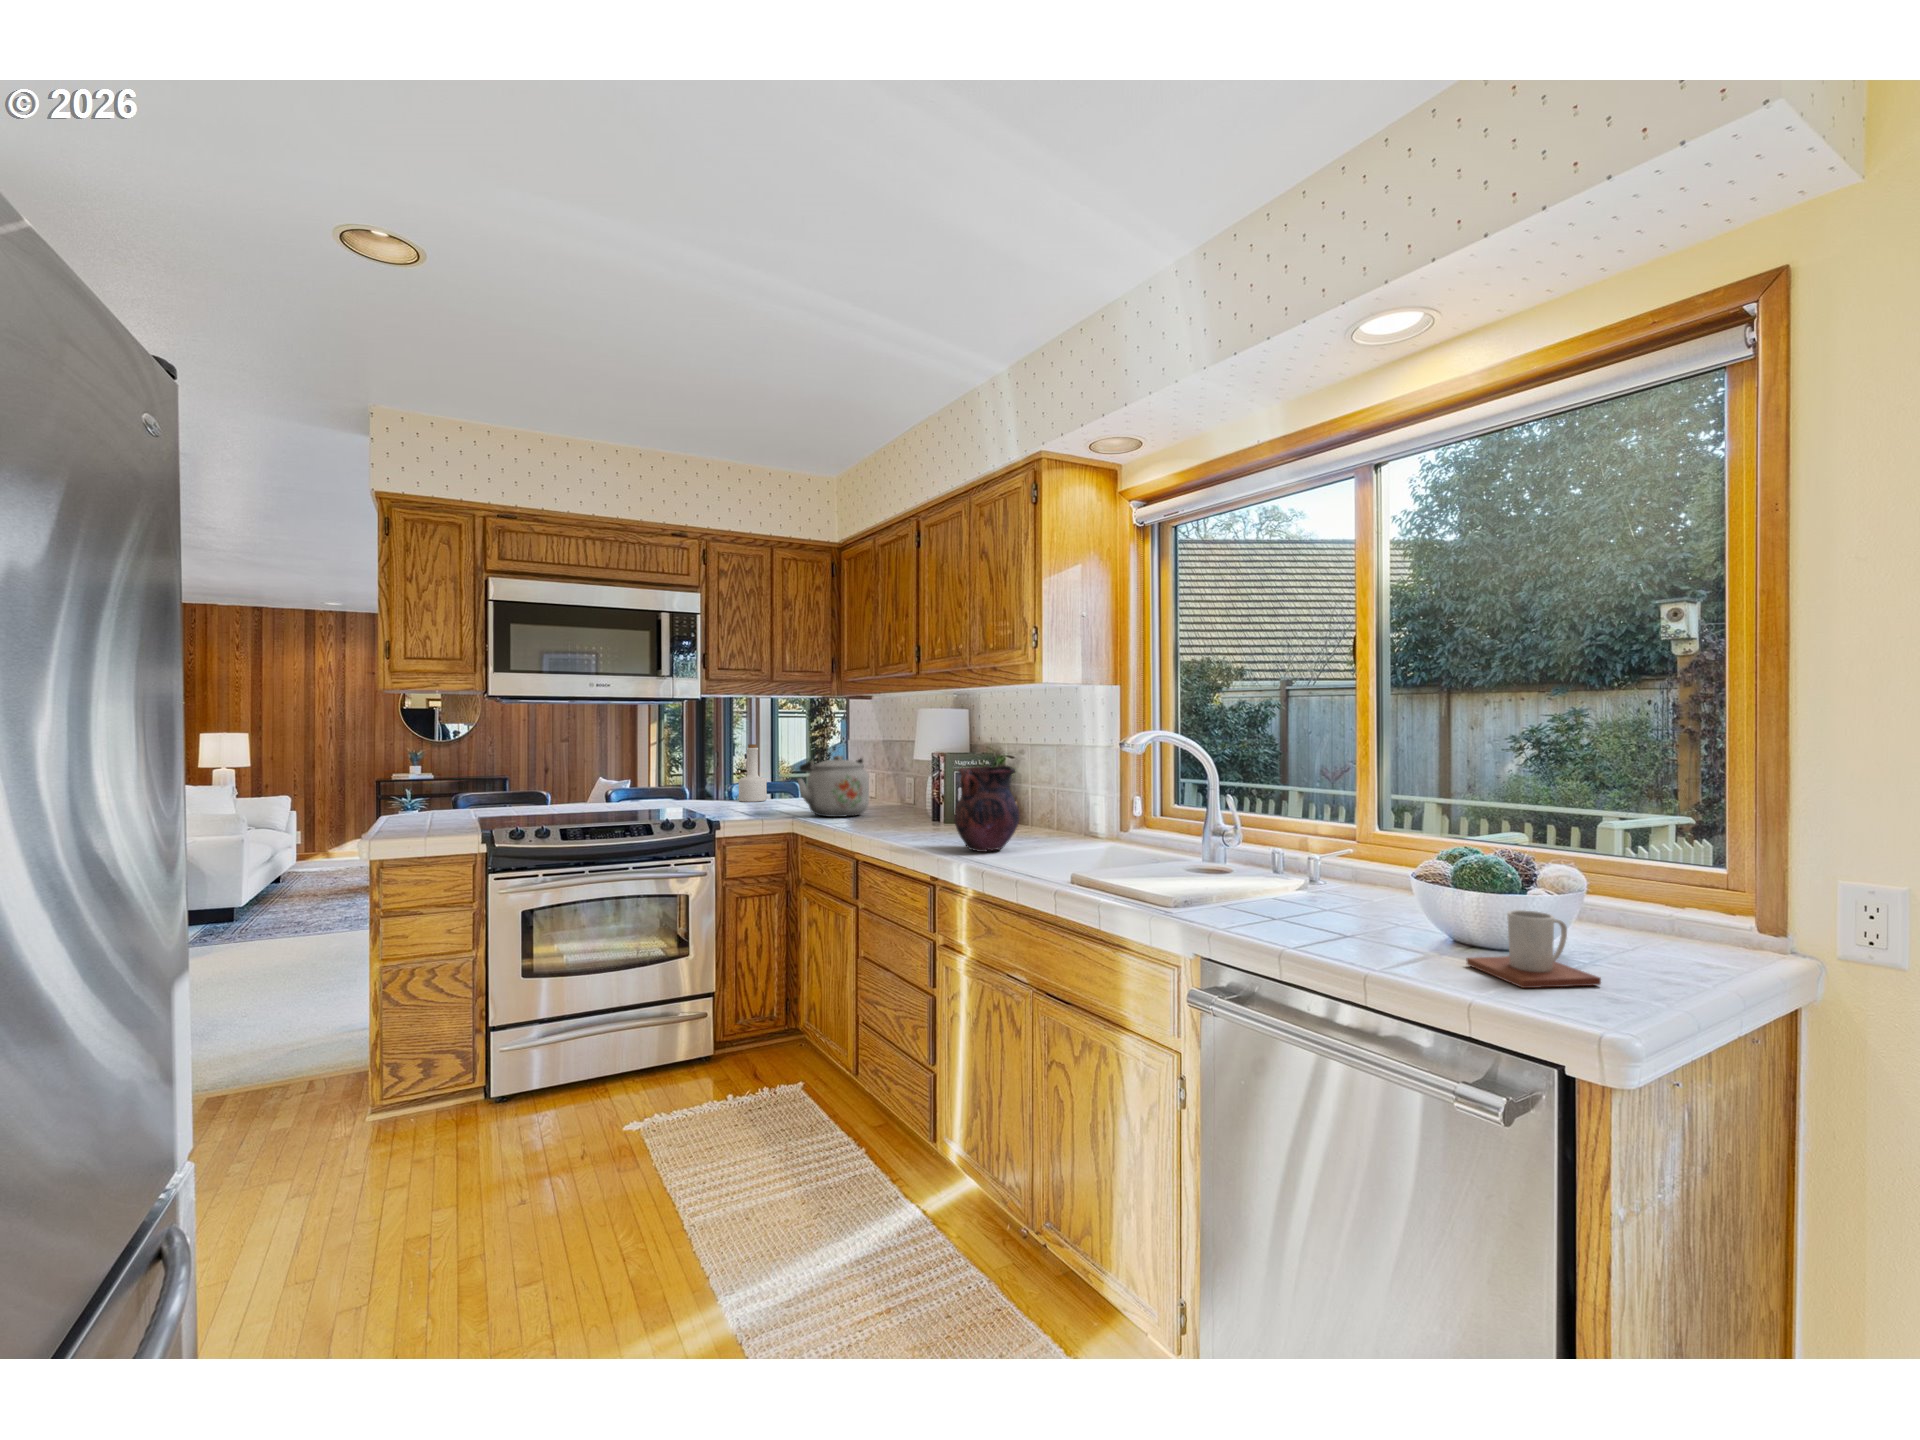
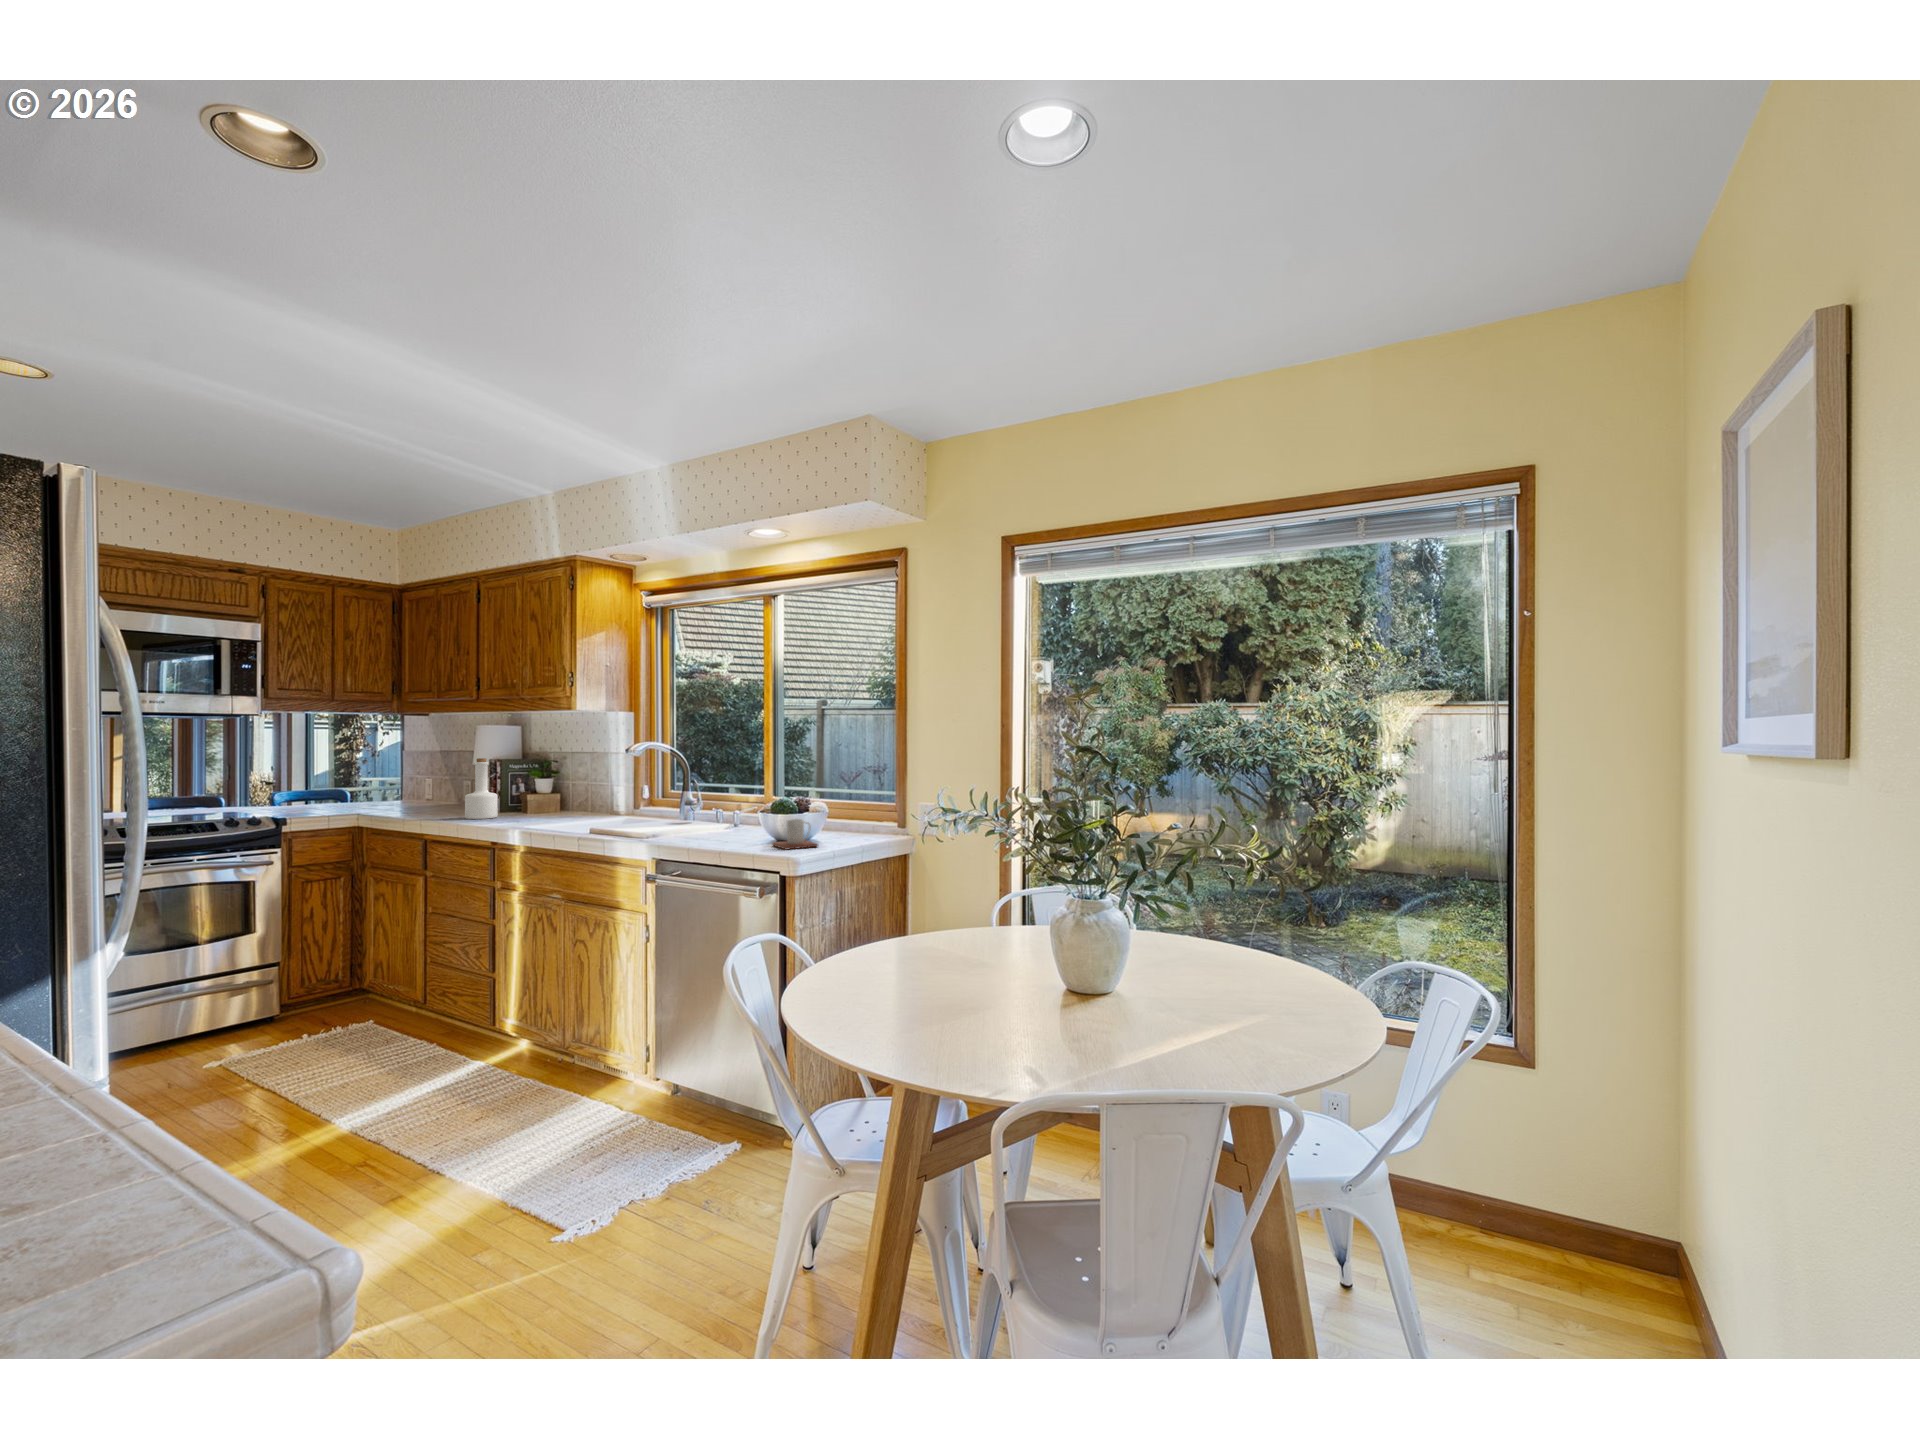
bottle: present [739,744,767,802] -> present [465,758,498,819]
kettle: present [798,756,869,817] -> none [362,763,431,812]
vase: present [954,765,1019,852] -> none [509,766,559,824]

